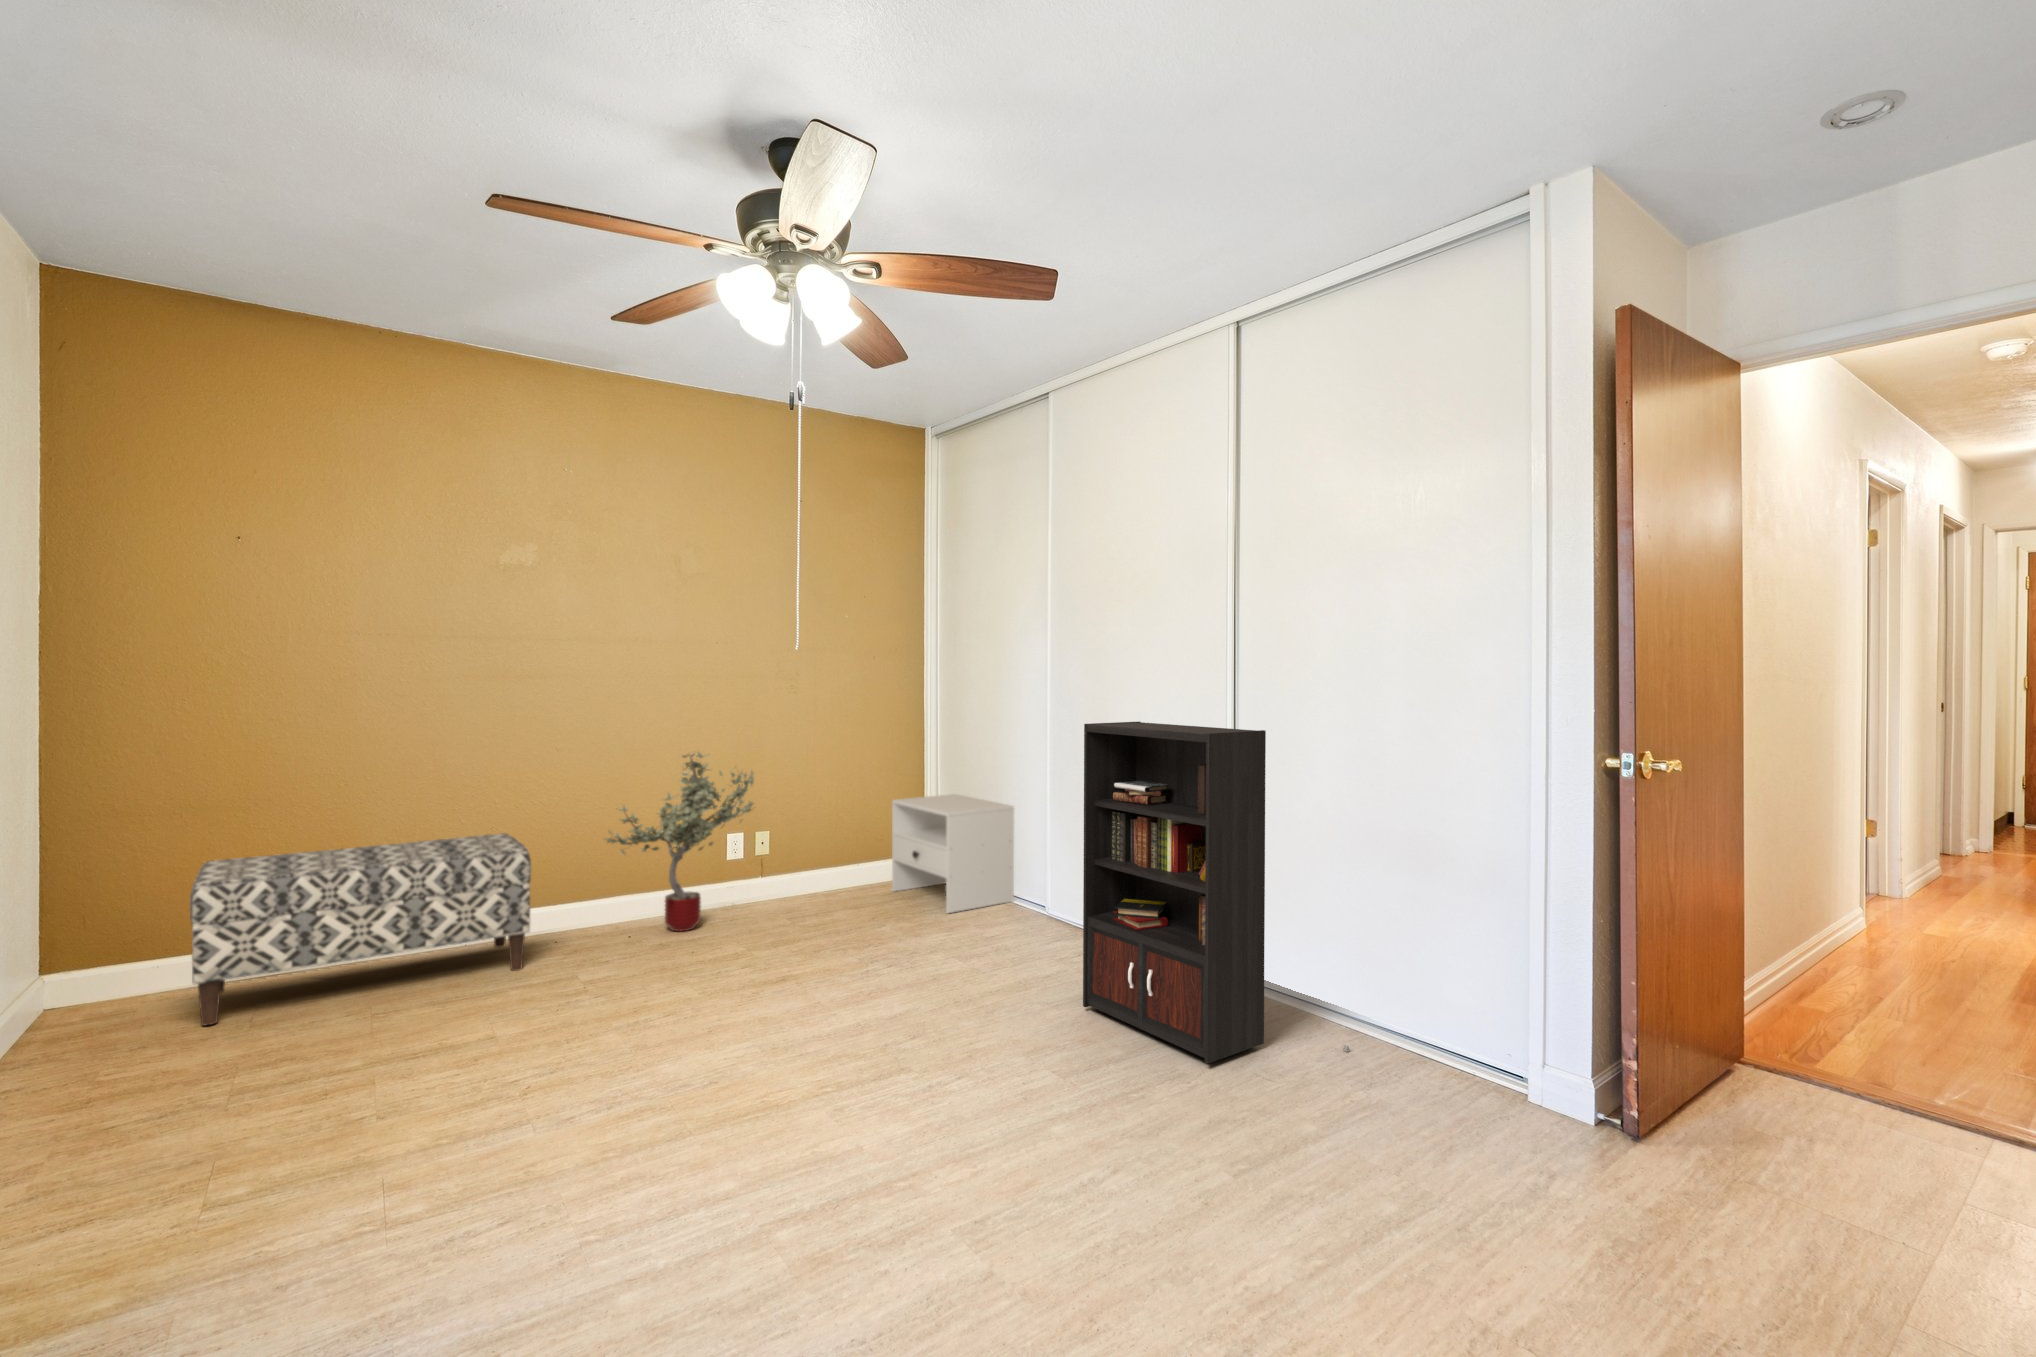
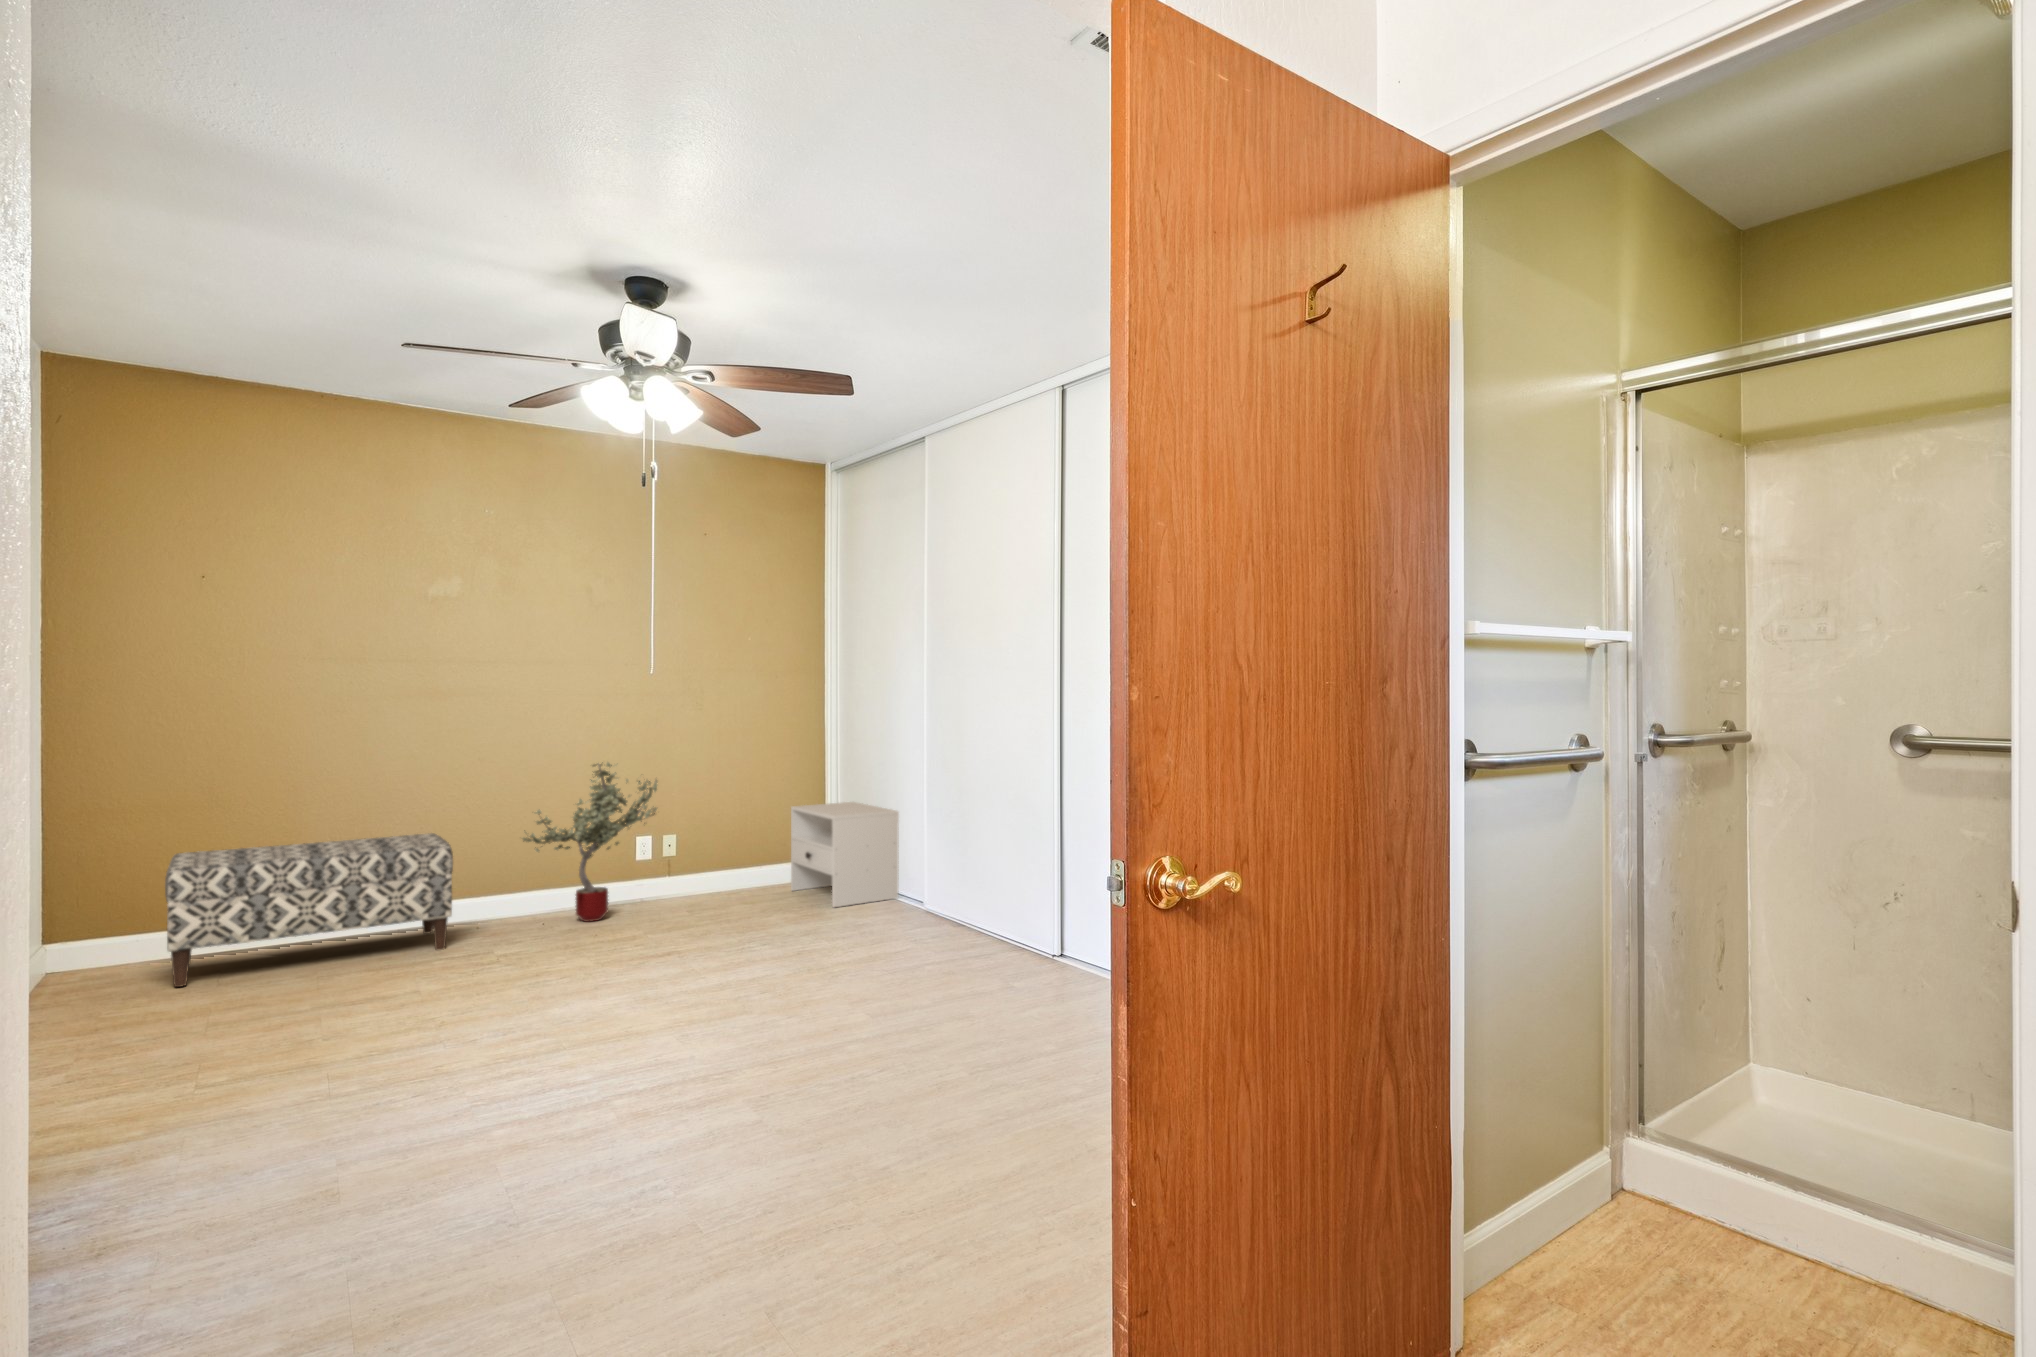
bookcase: present [1083,722,1349,1064] -> none [914,731,1118,1009]

